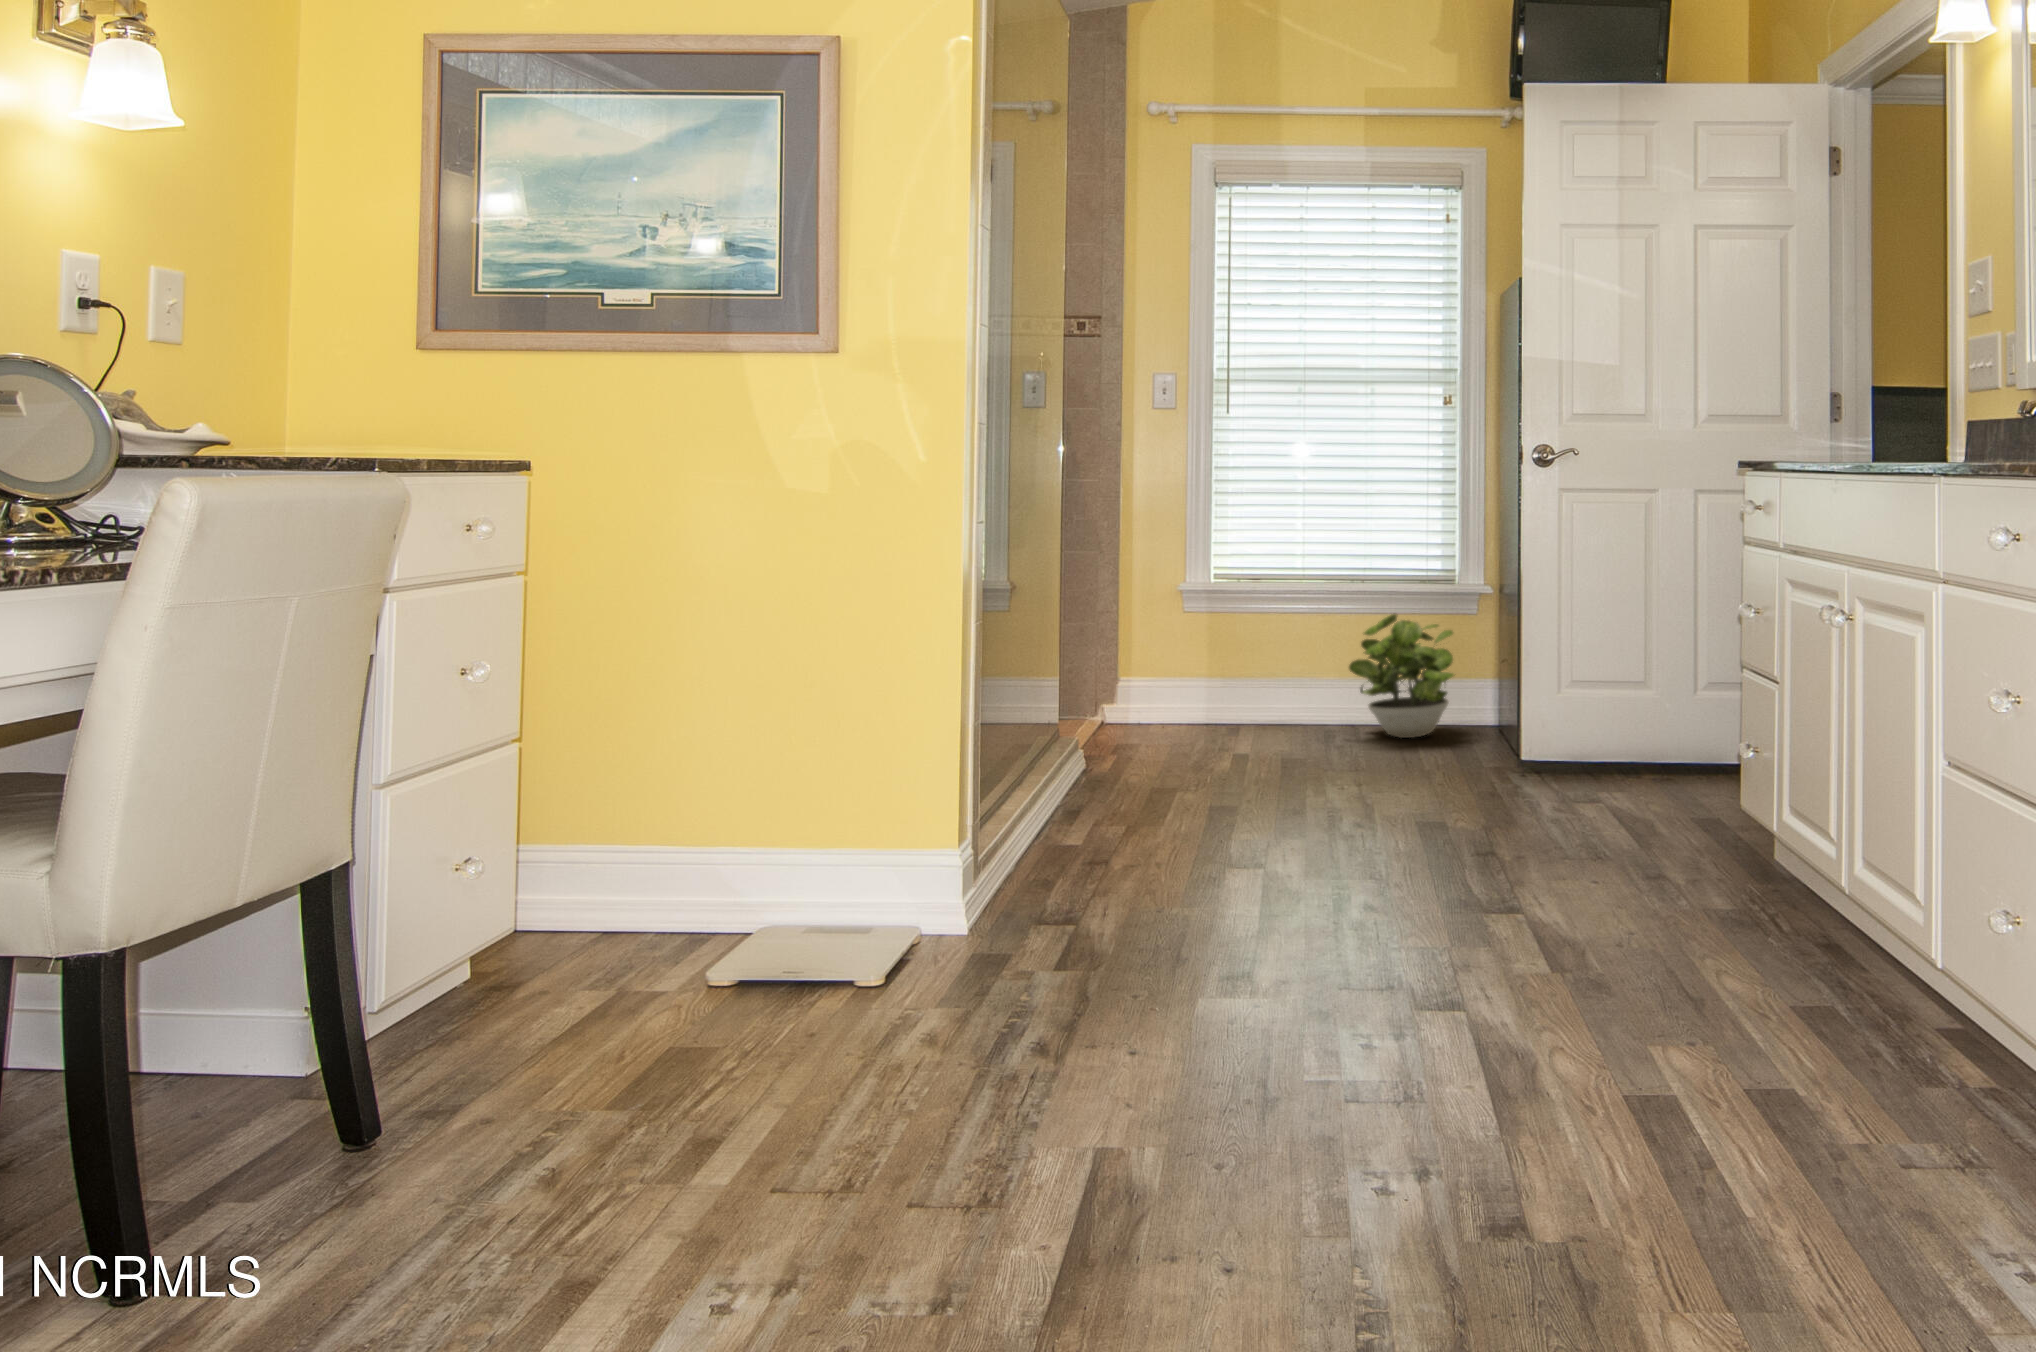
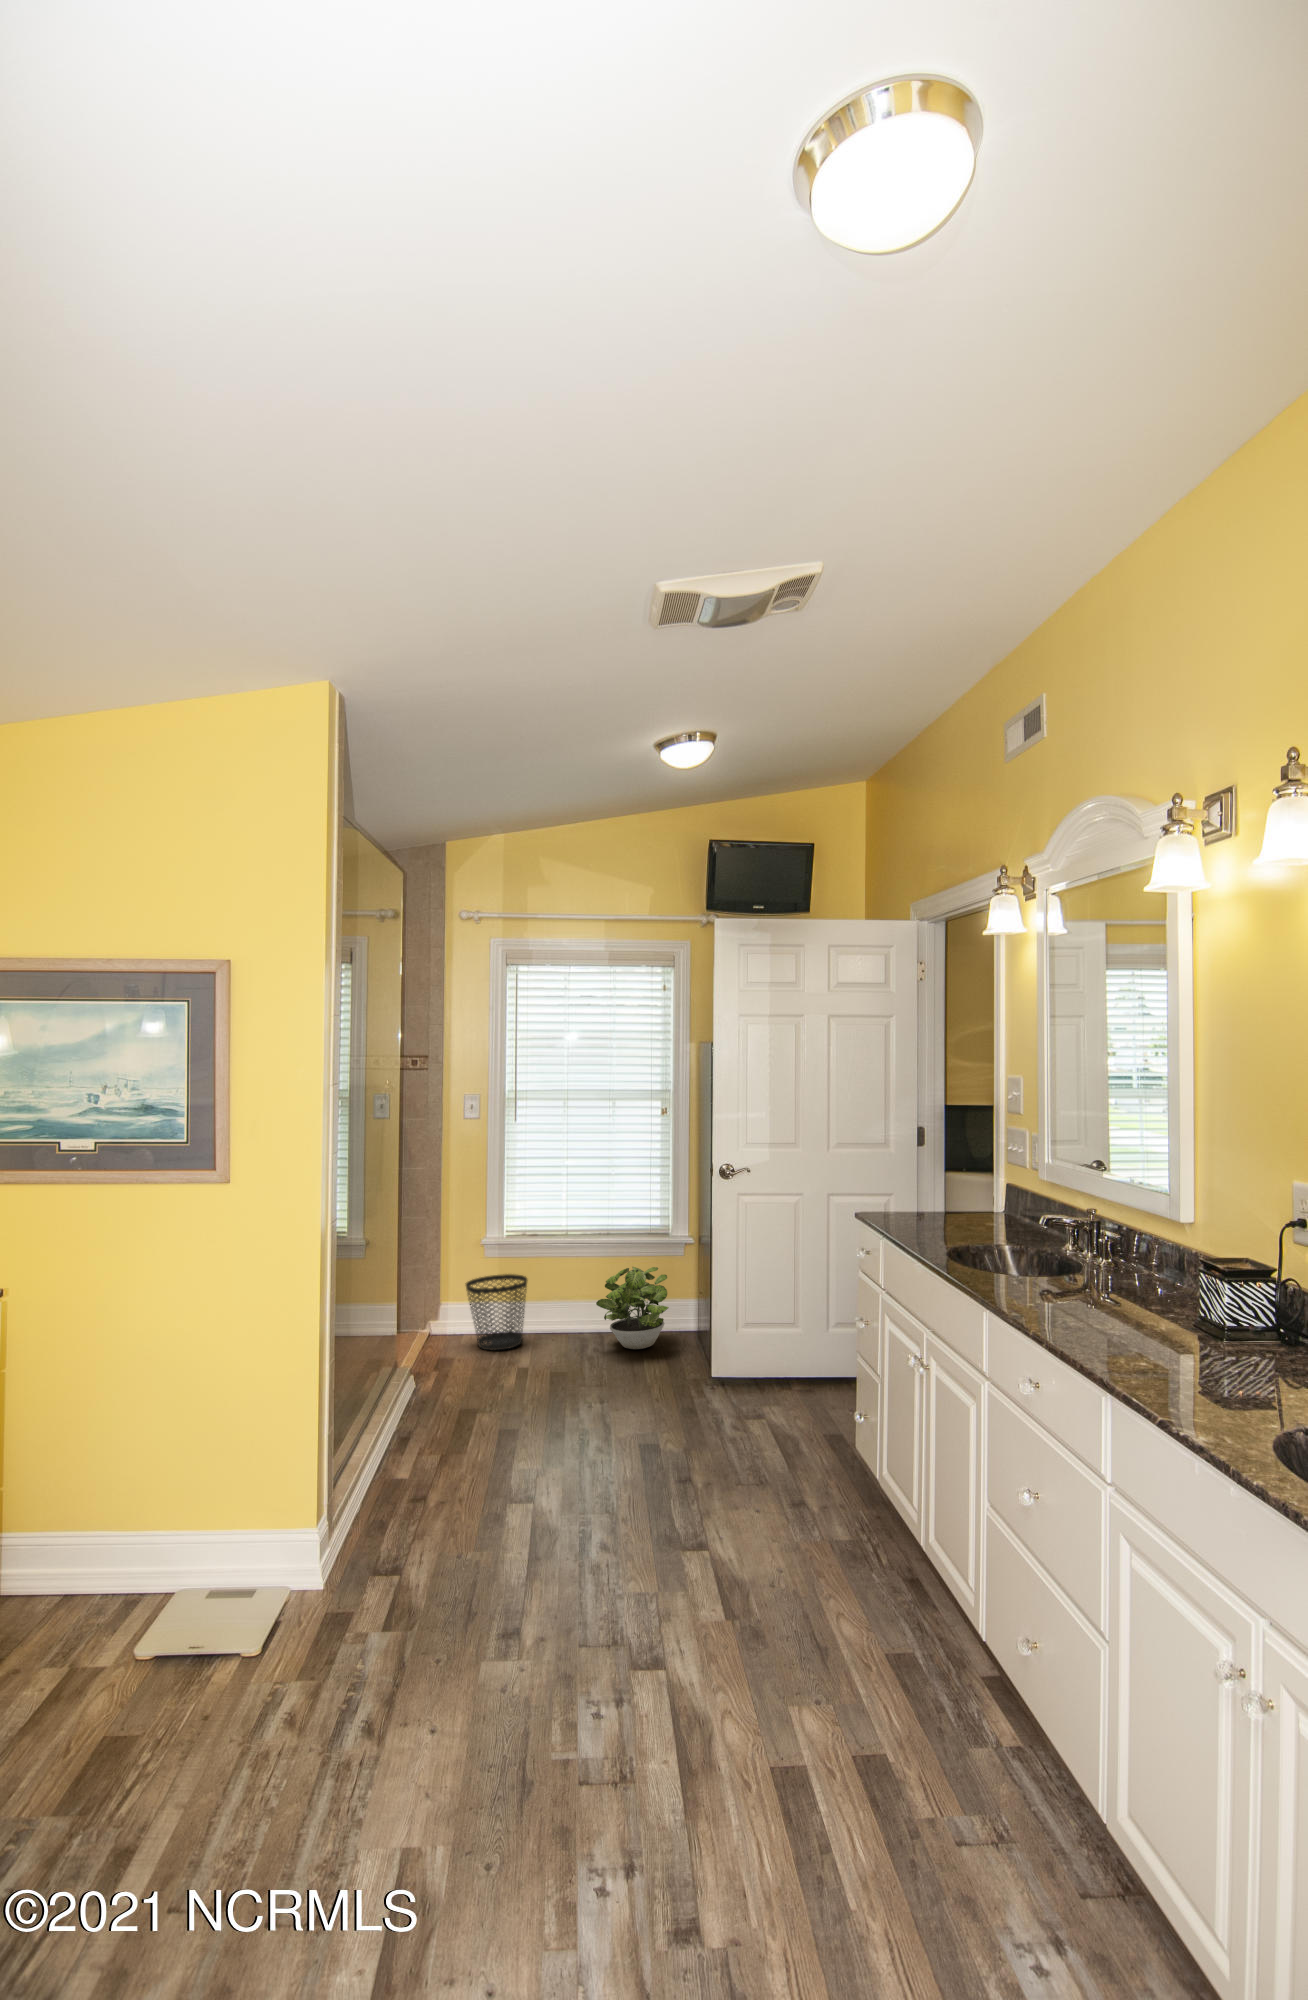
wastebasket: none [1156,633,1247,737] -> present [466,1274,528,1350]

